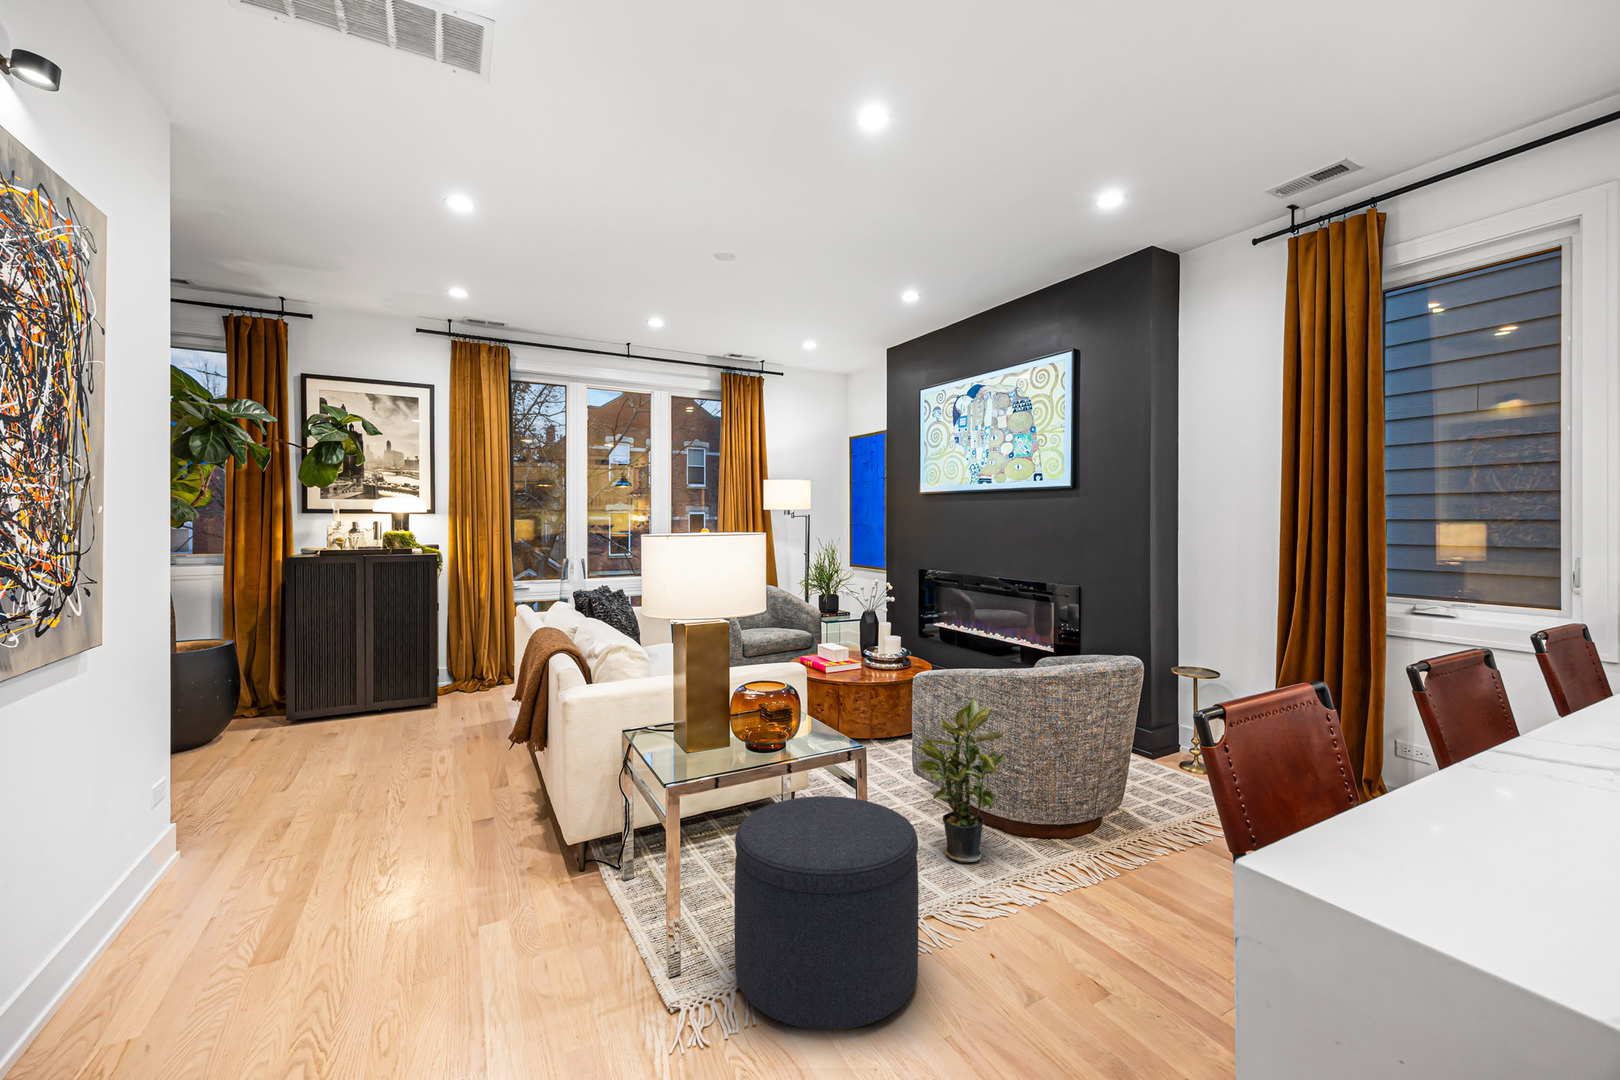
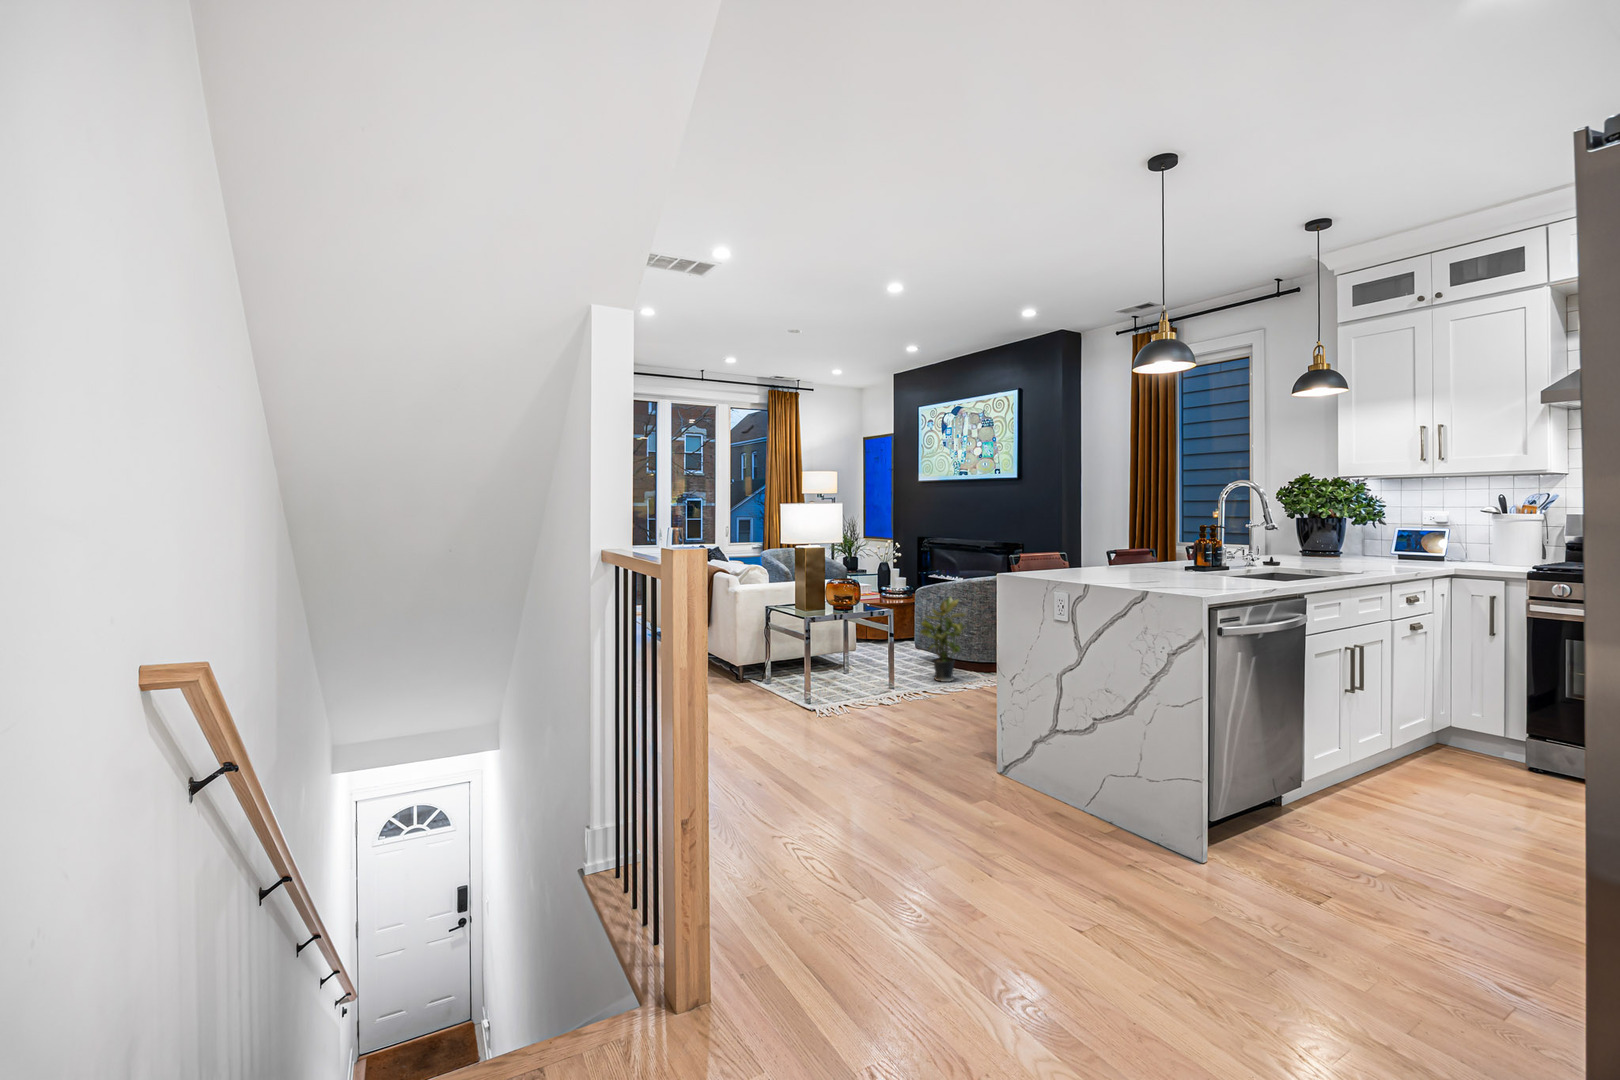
ottoman: present [734,796,918,1030] -> none [837,634,921,718]

